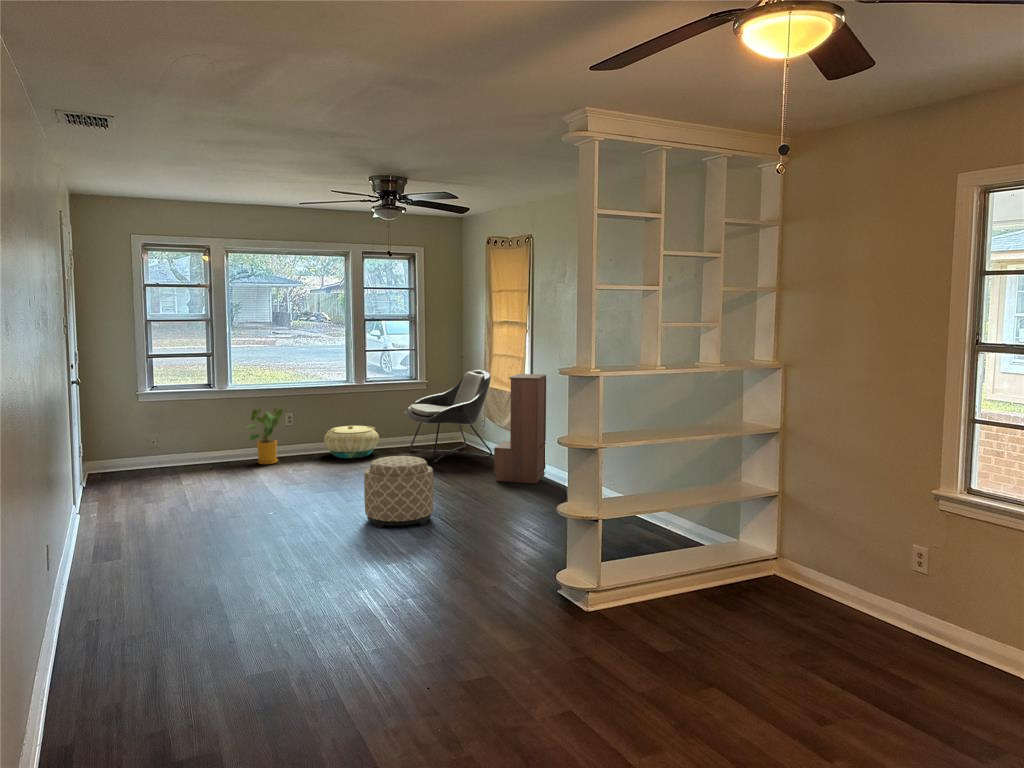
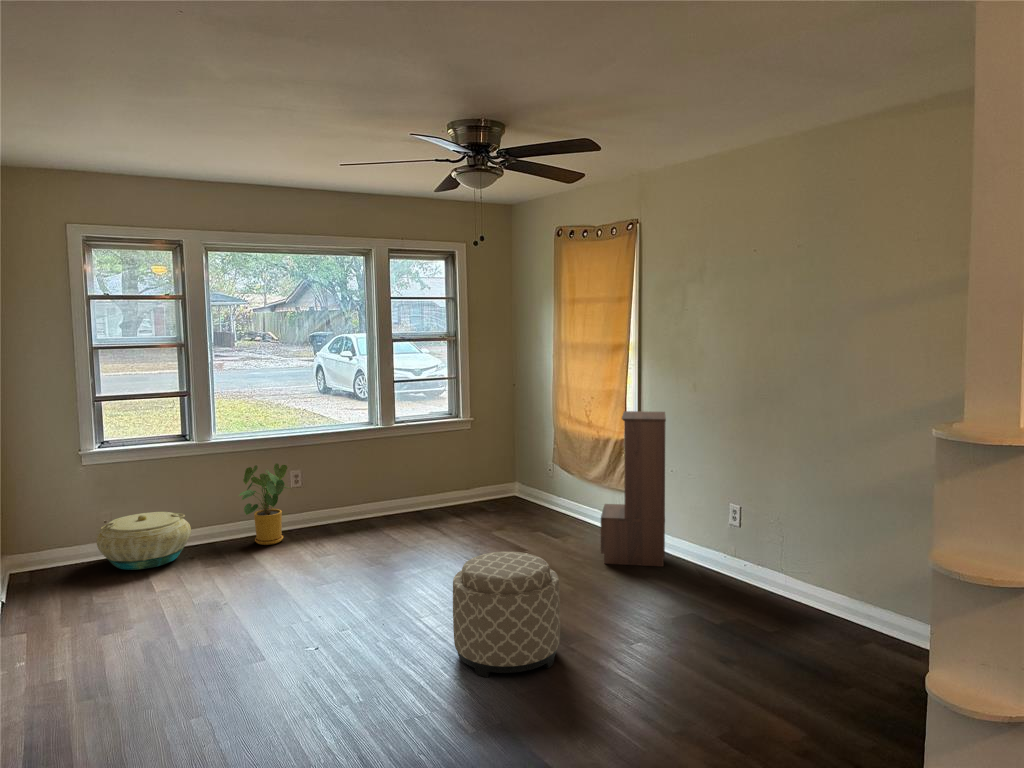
lounge chair: present [405,369,492,464] -> none [451,402,573,534]
basket: present [324,425,379,458] -> present [96,512,191,570]

